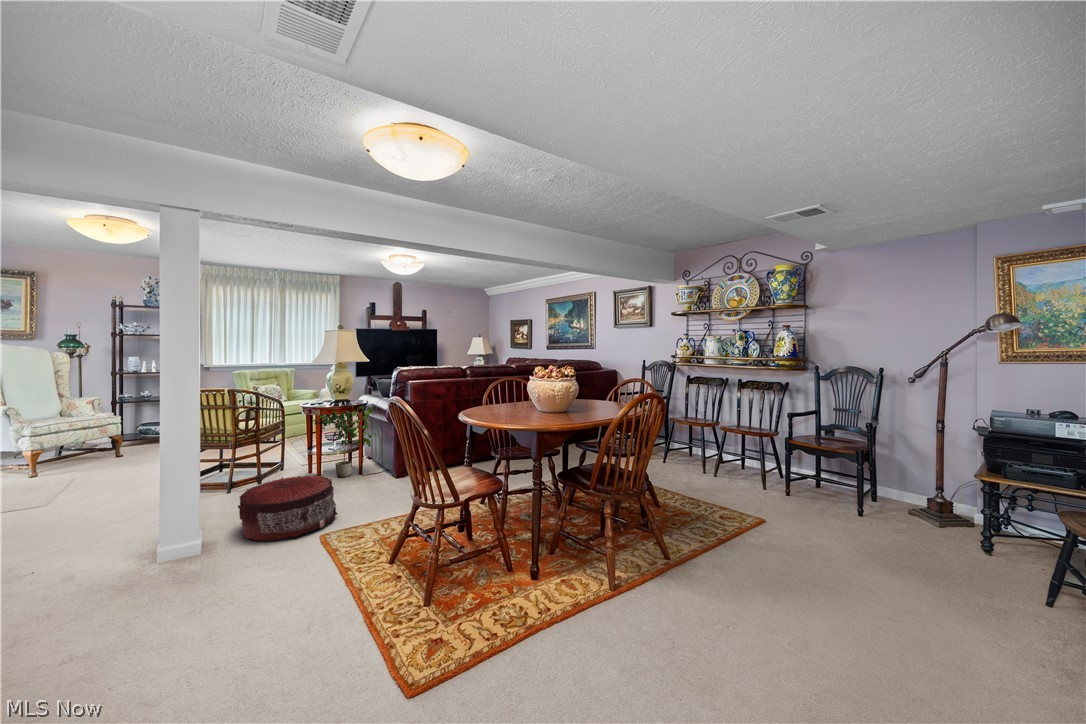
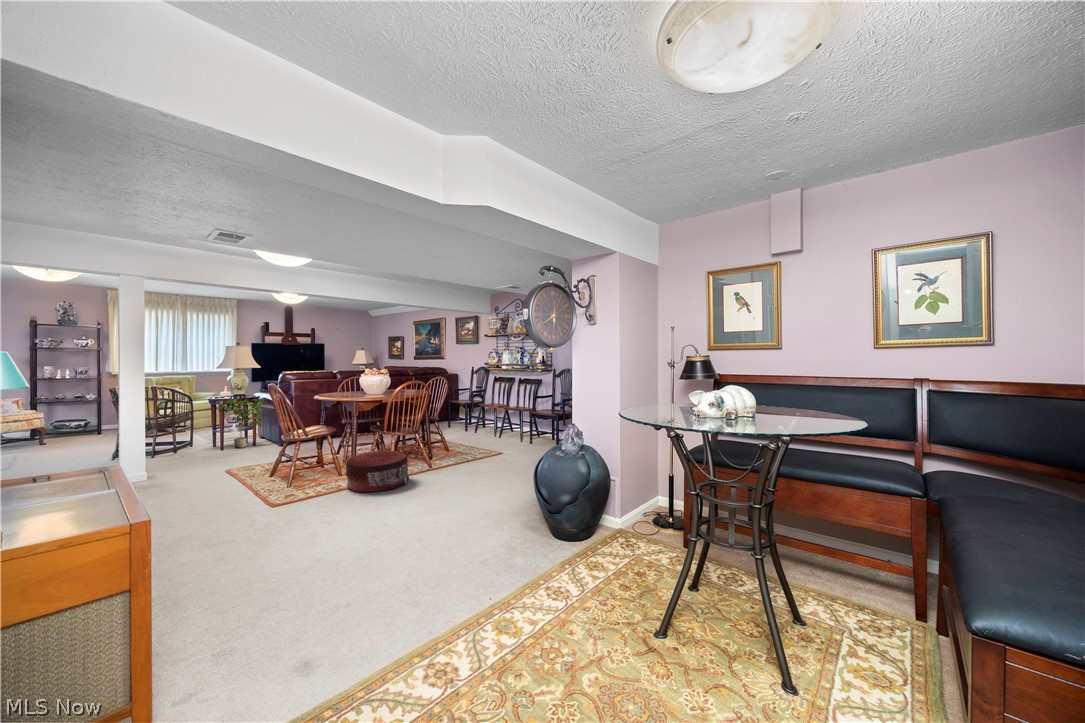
pouf: present [238,475,337,541] -> present [346,450,409,492]

